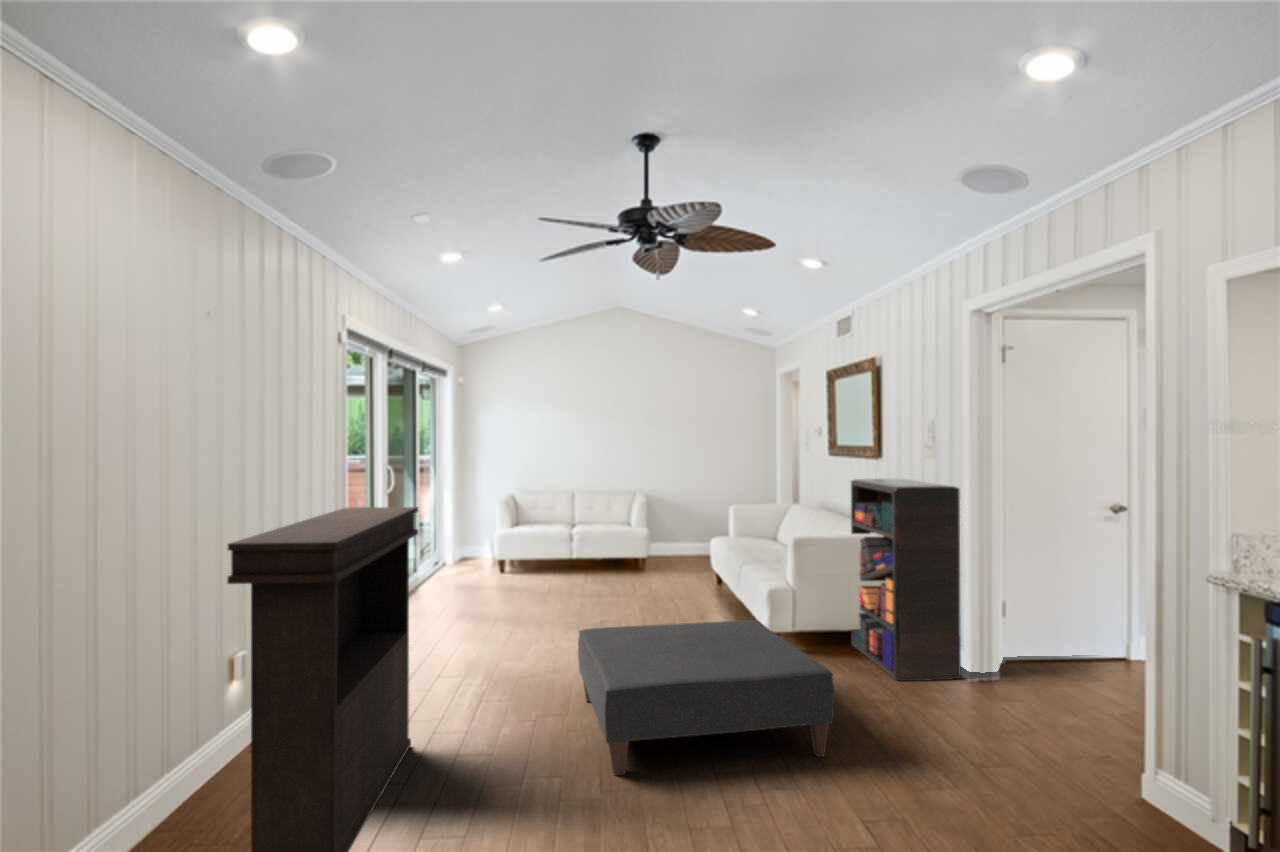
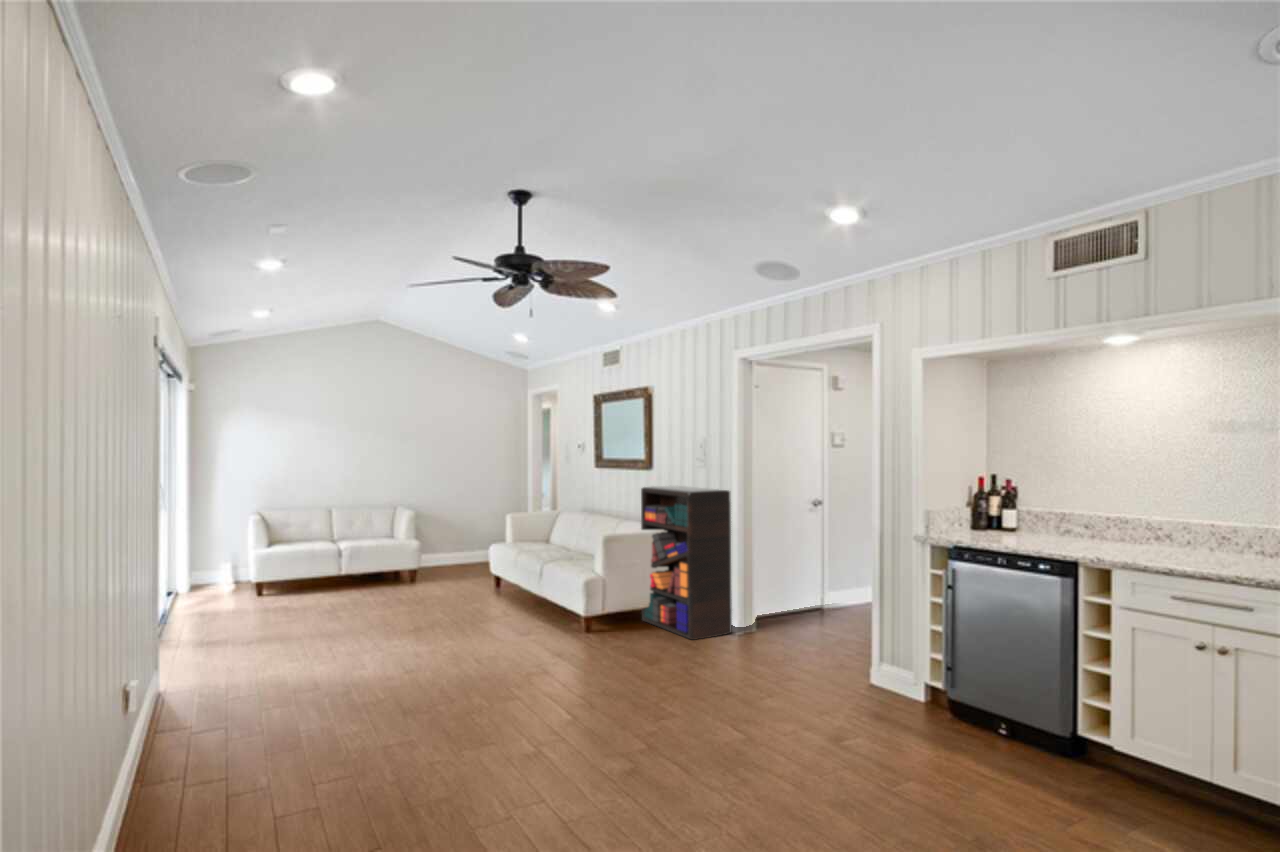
console table: present [227,507,418,852] -> none [280,524,398,850]
ottoman: present [578,620,834,775] -> none [459,603,687,729]

